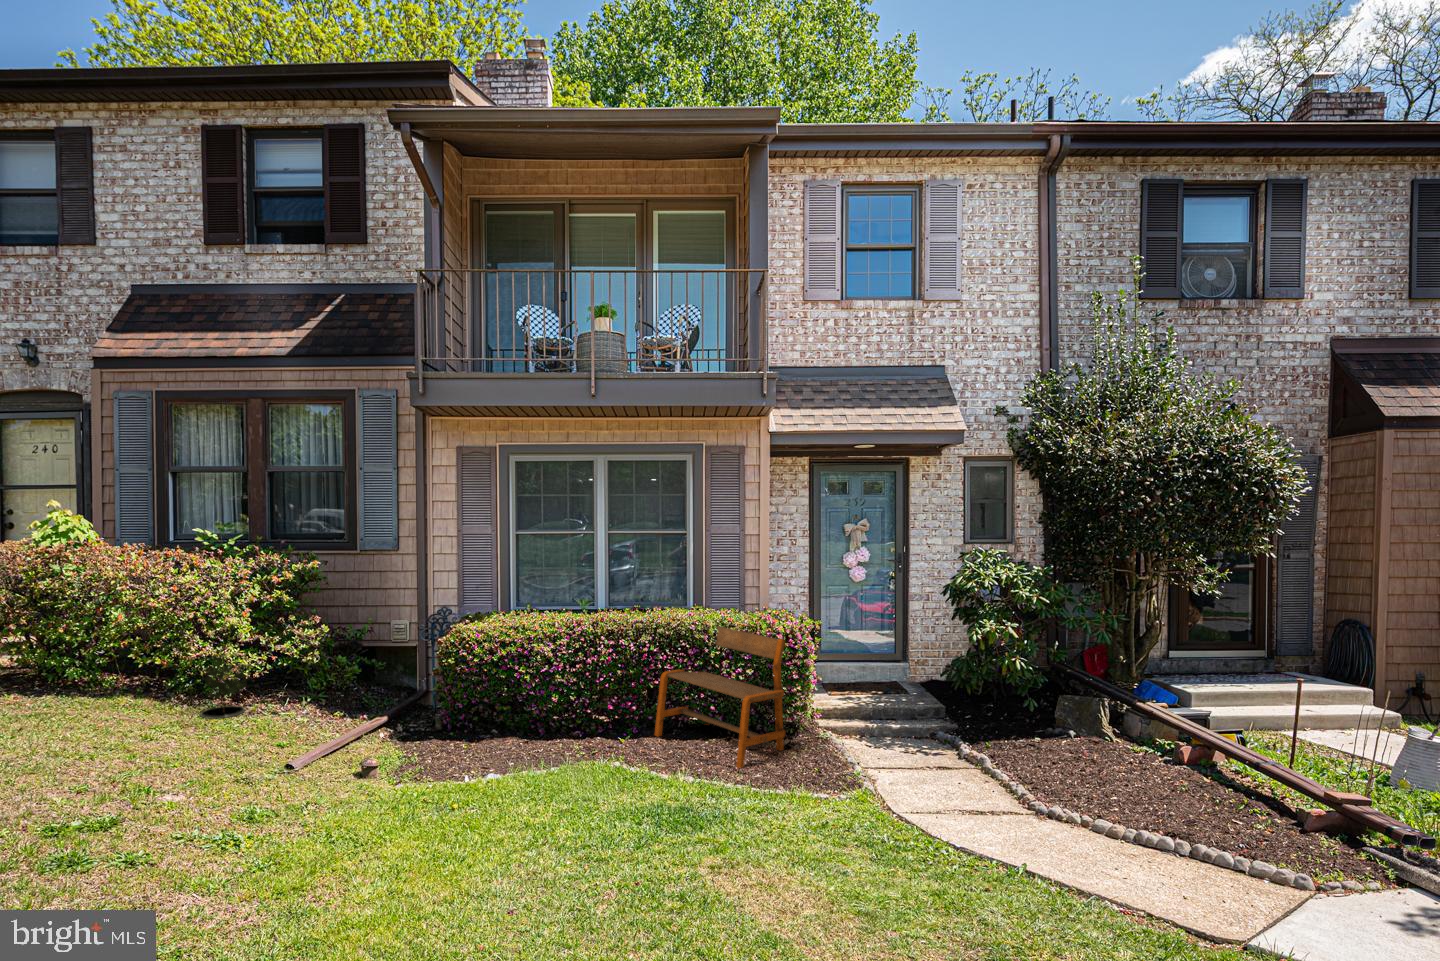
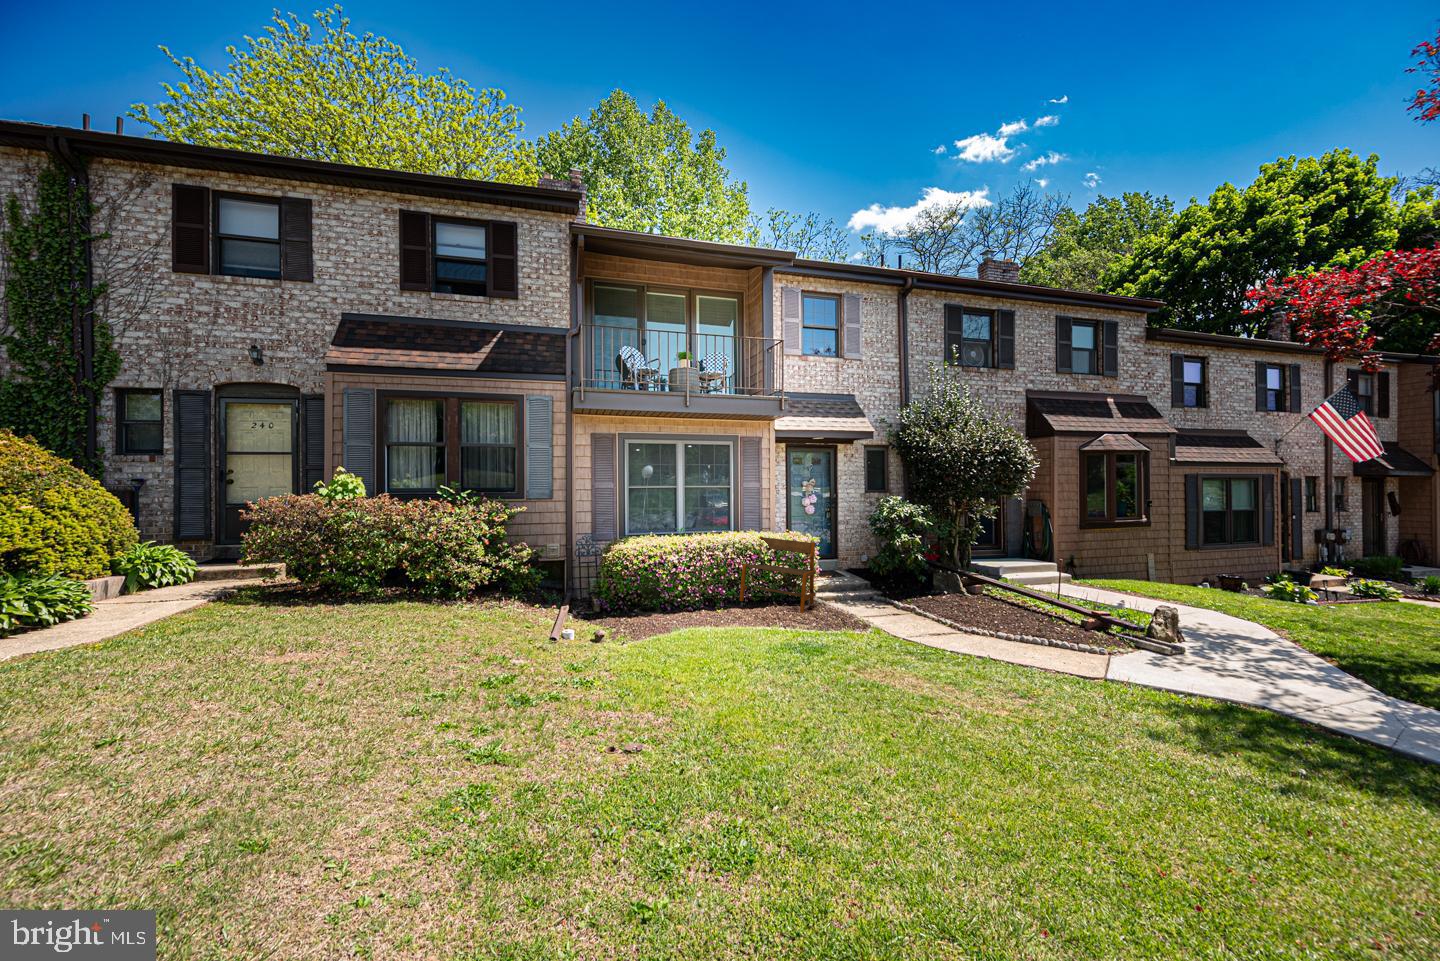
potted tree: present [200,650,246,719] -> present [637,573,660,615]

